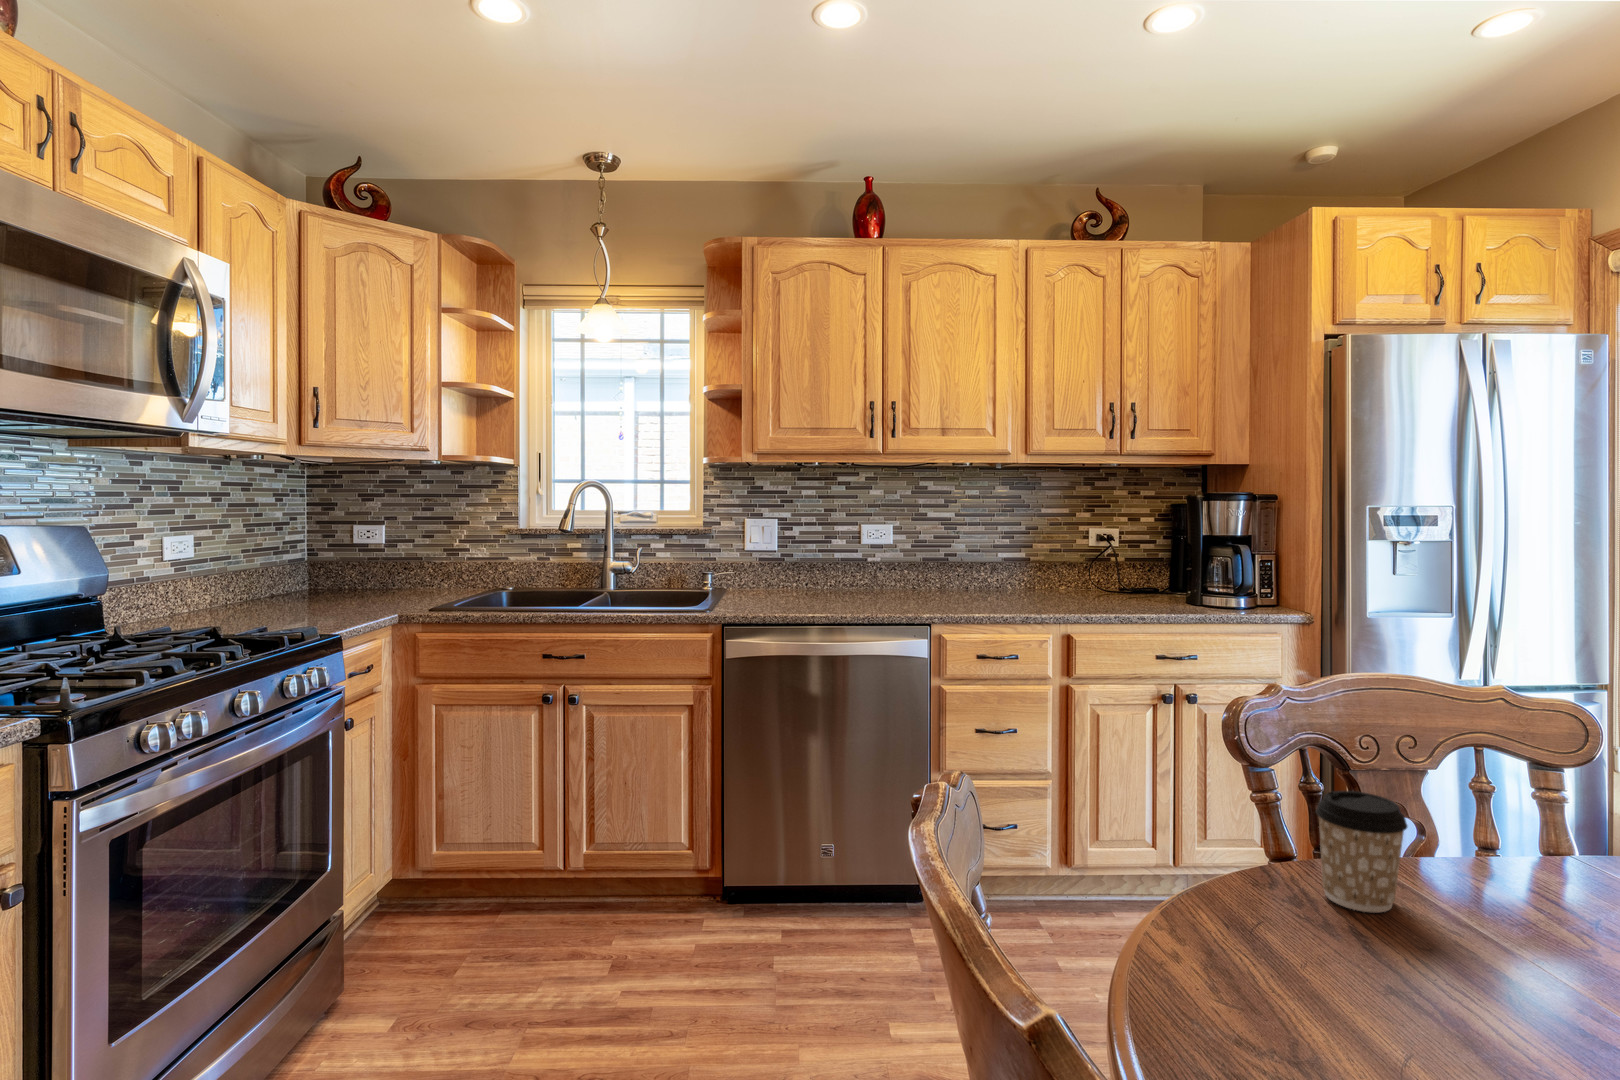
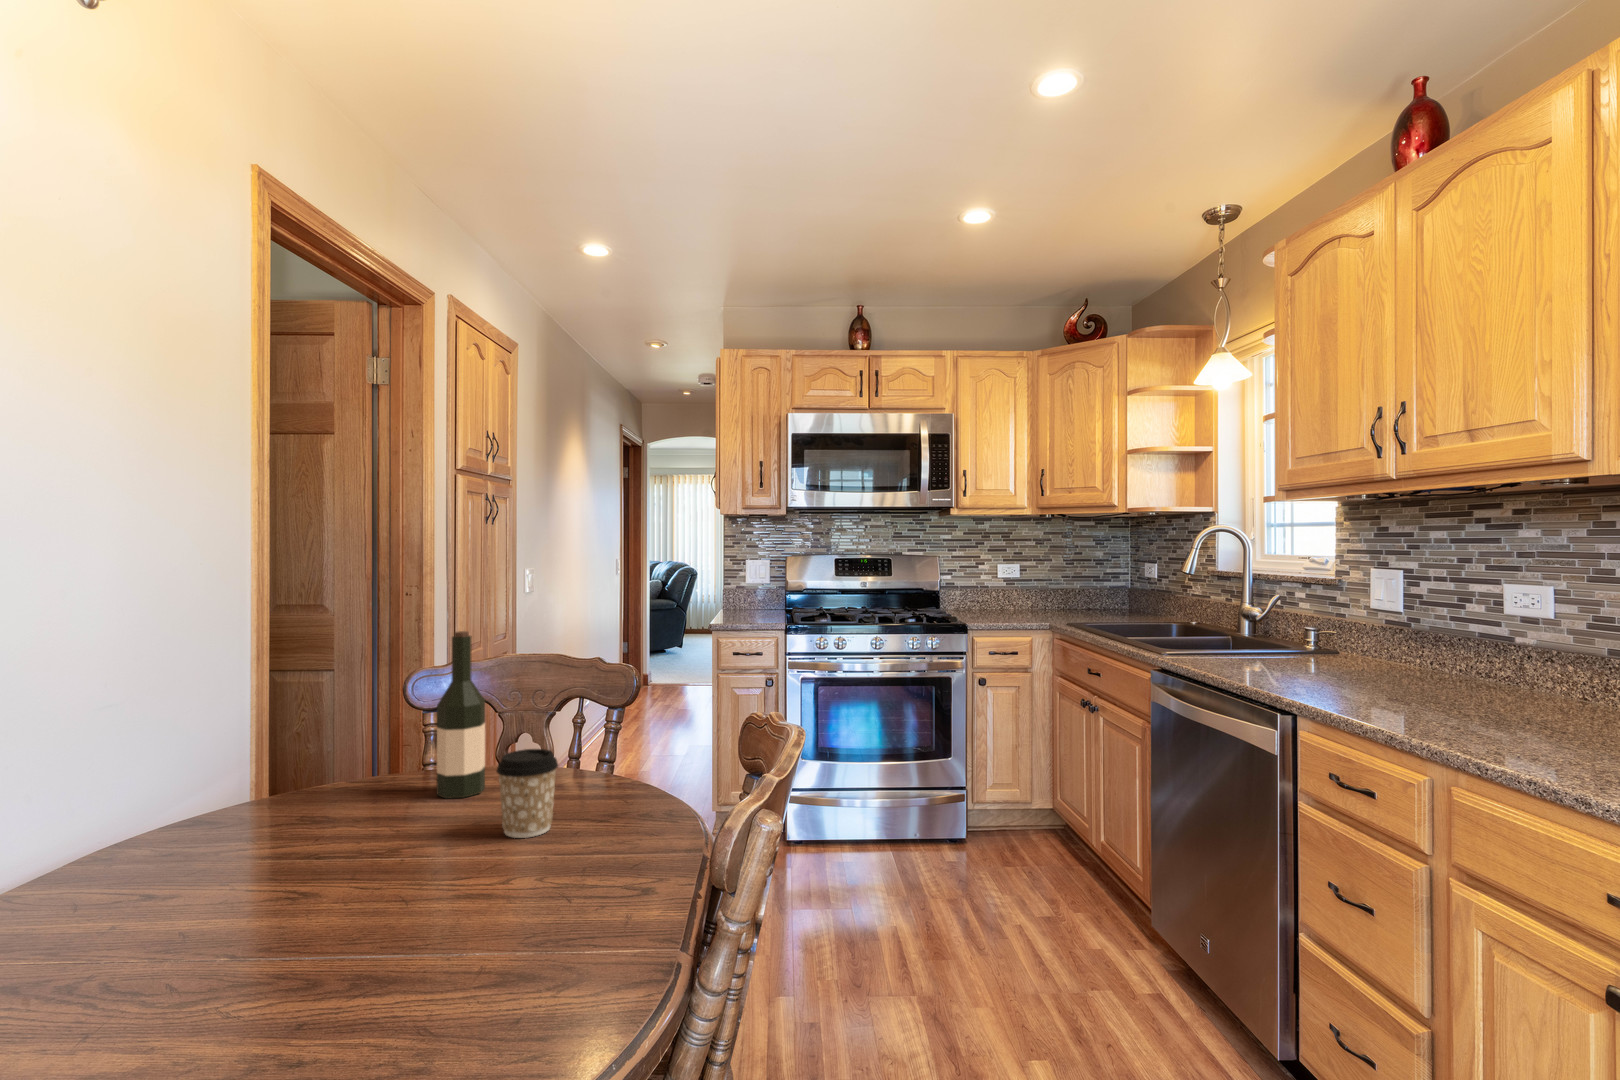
wine bottle: none [1206,692,1303,1019] -> present [437,631,485,798]

